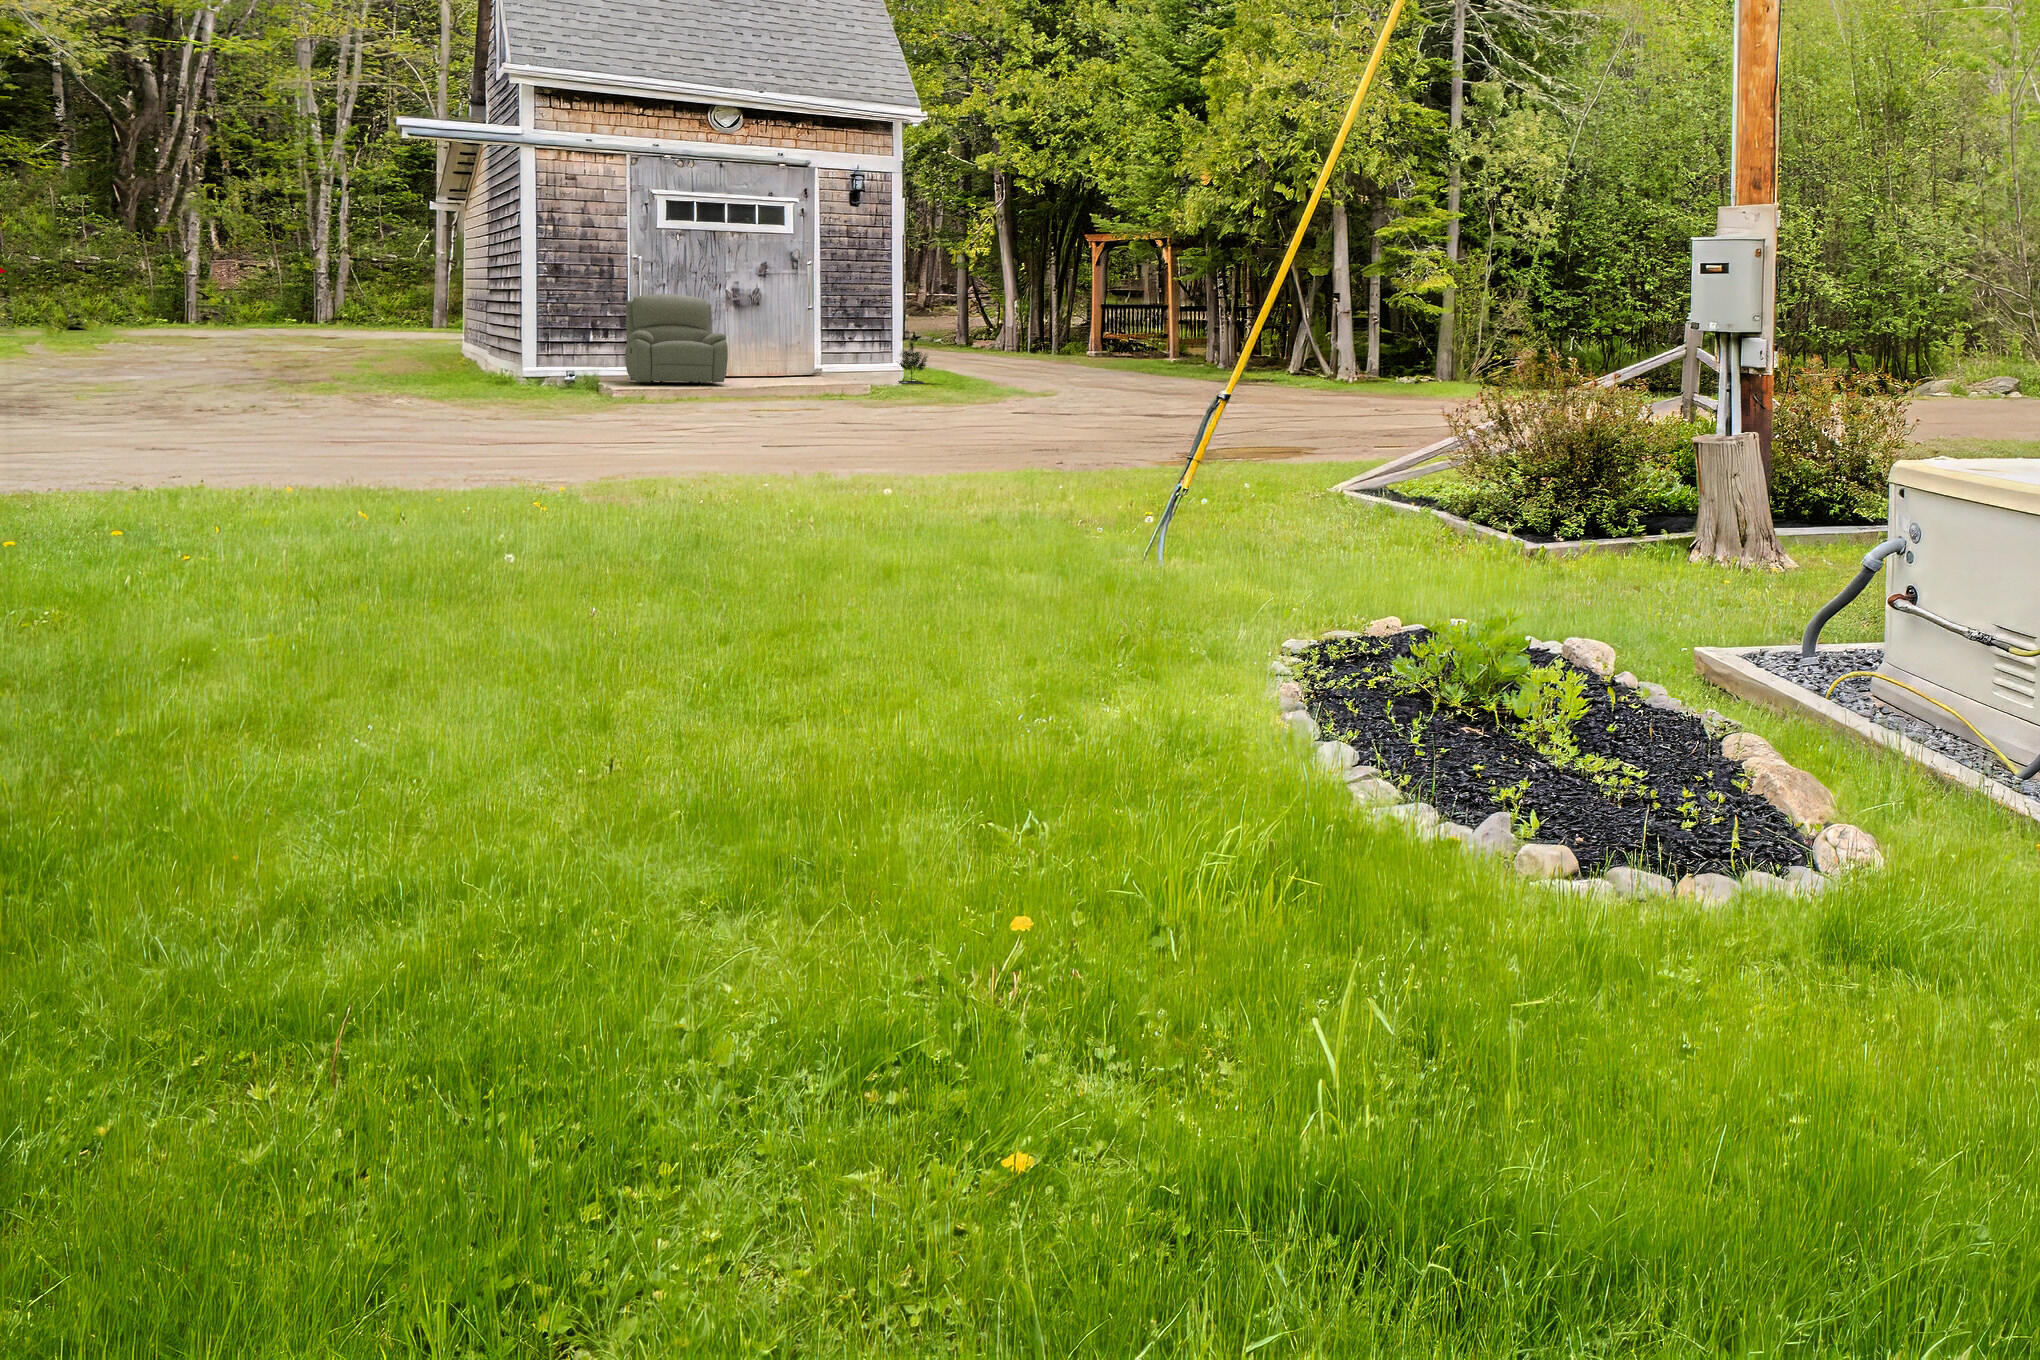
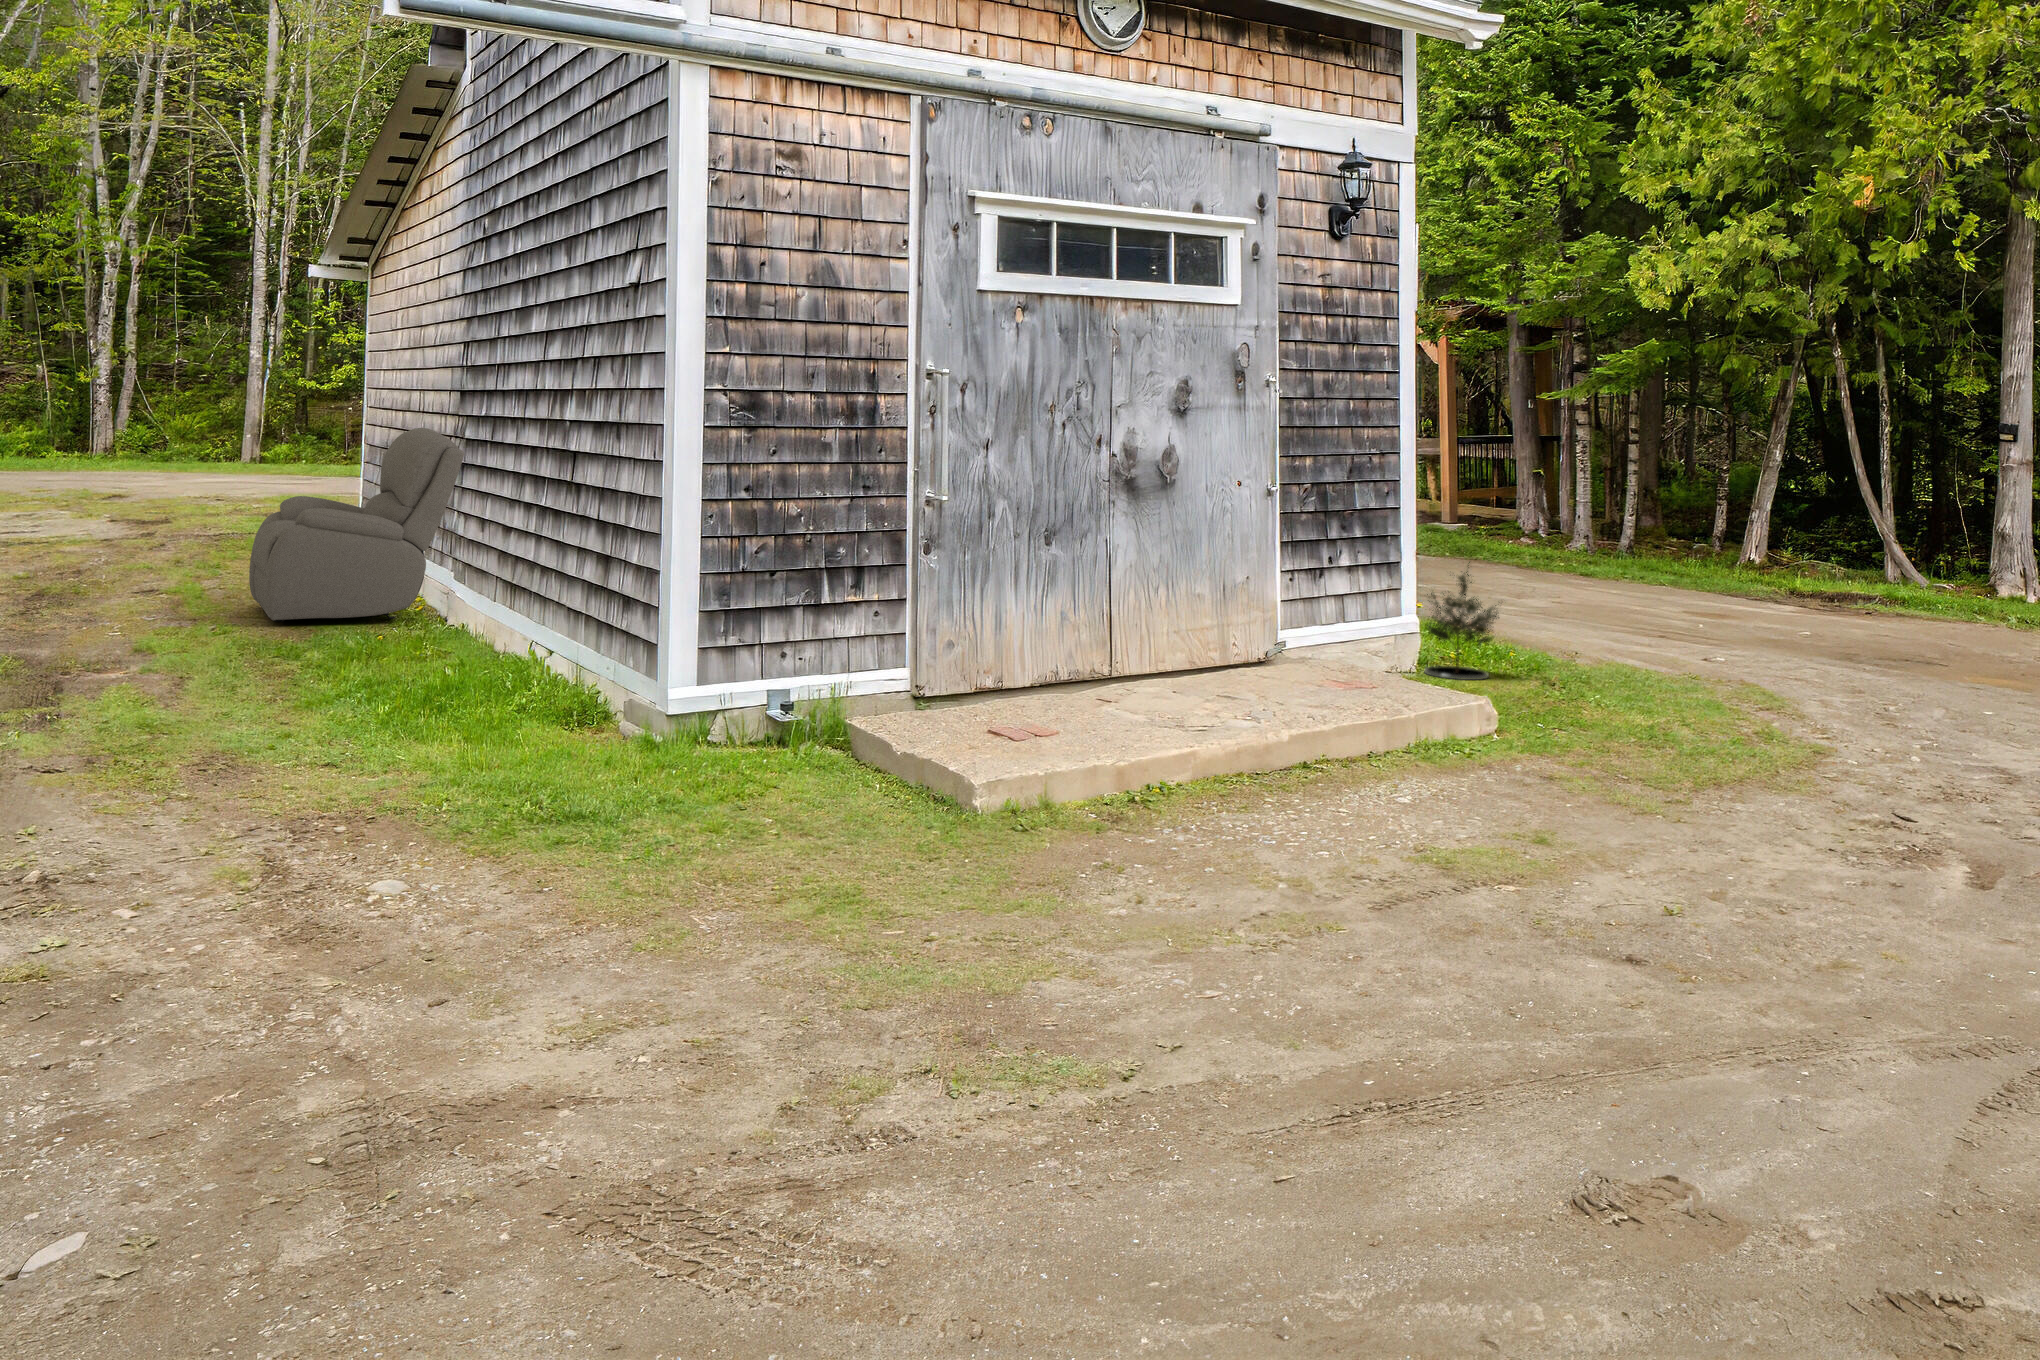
chair: present [625,294,728,385] -> present [249,428,464,622]

